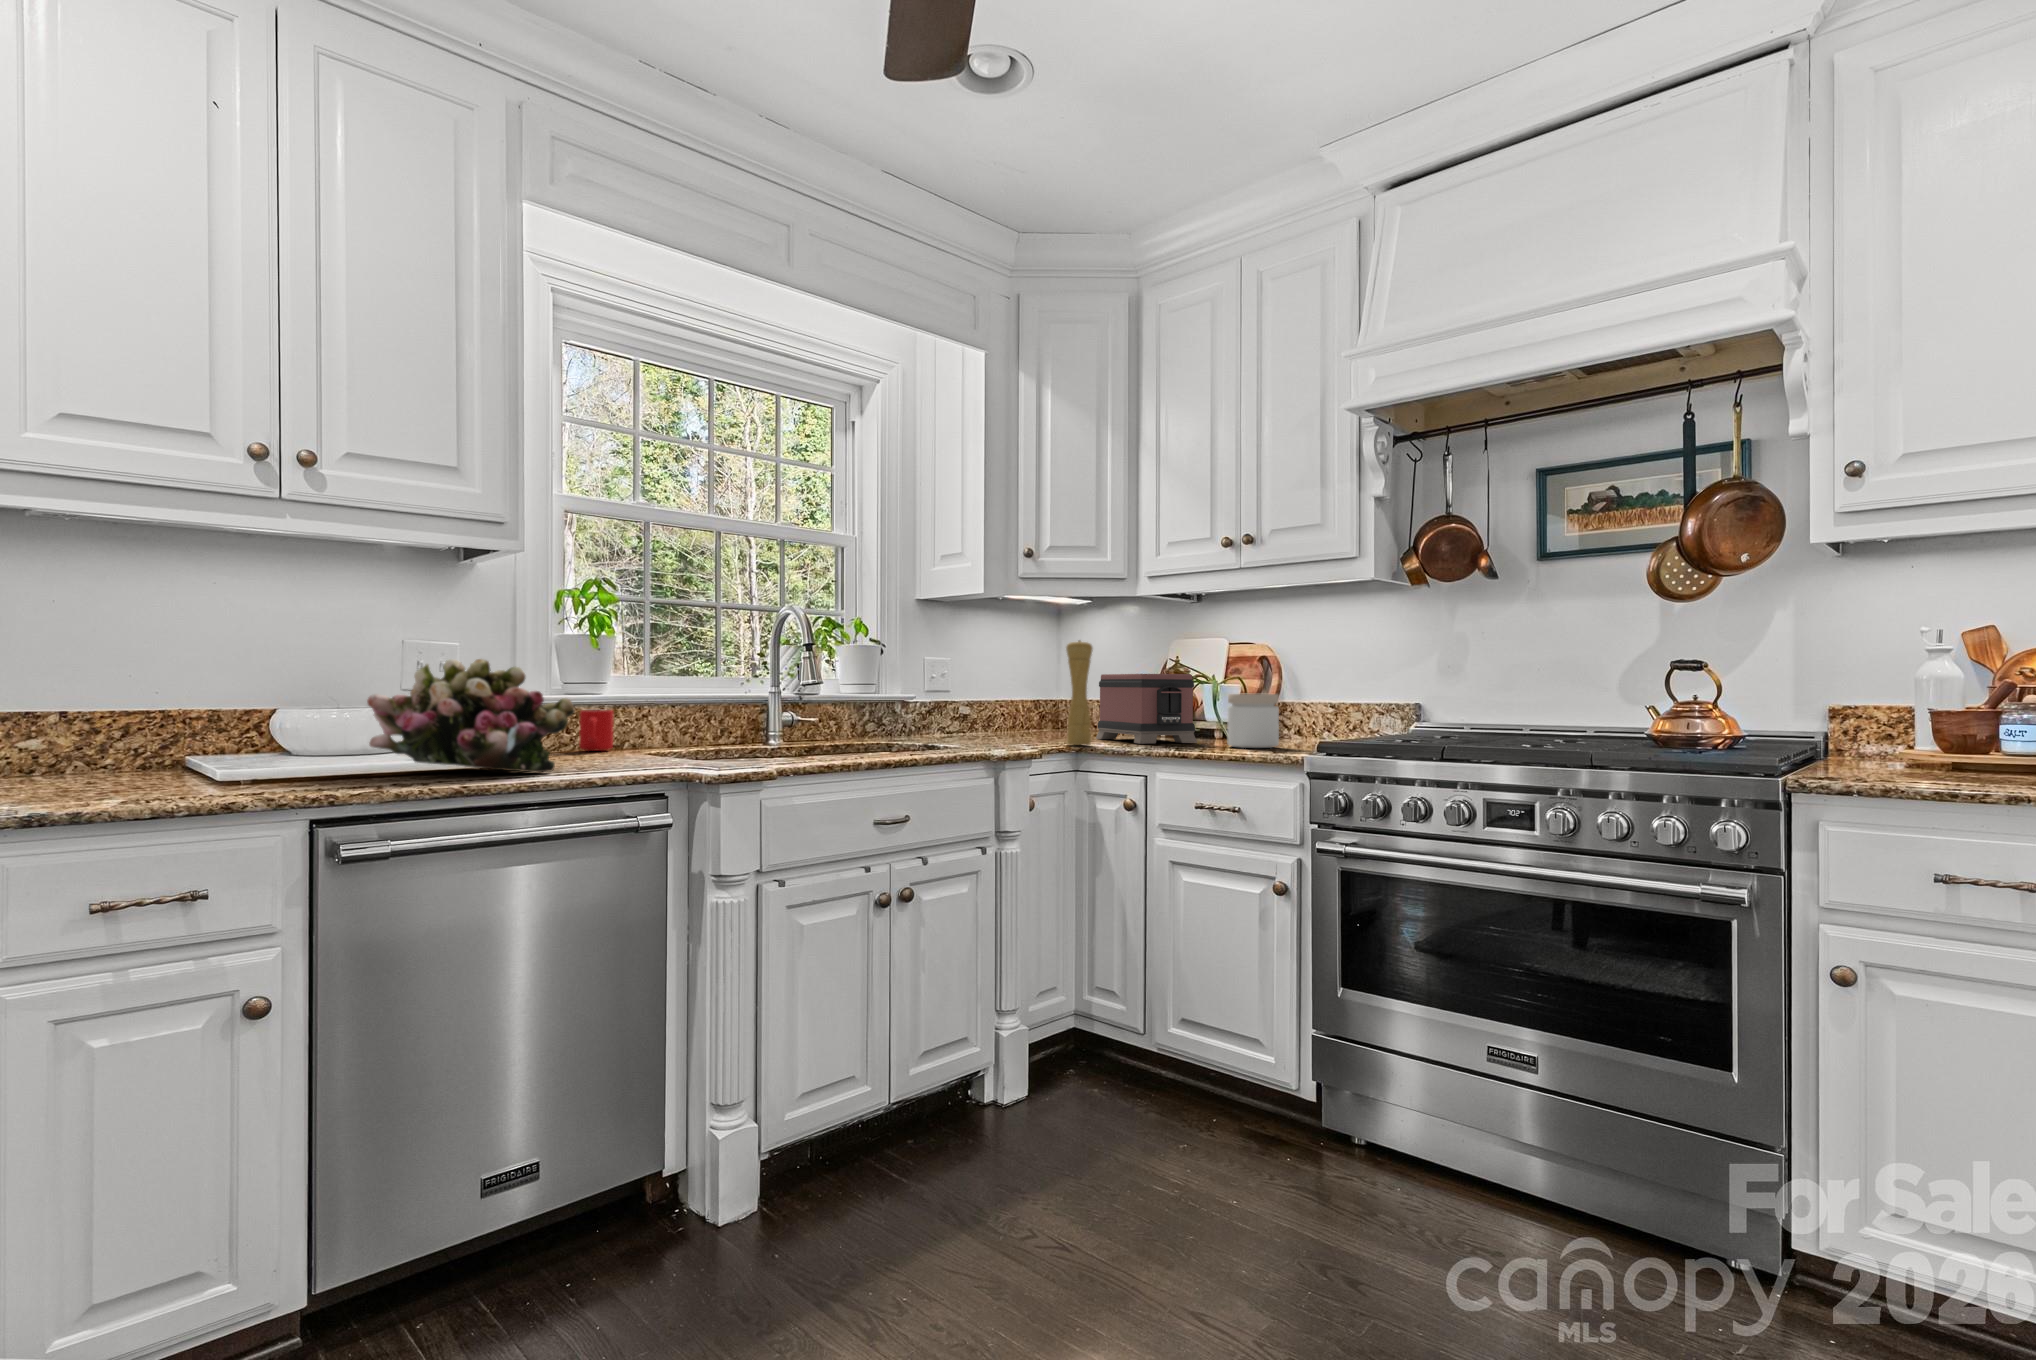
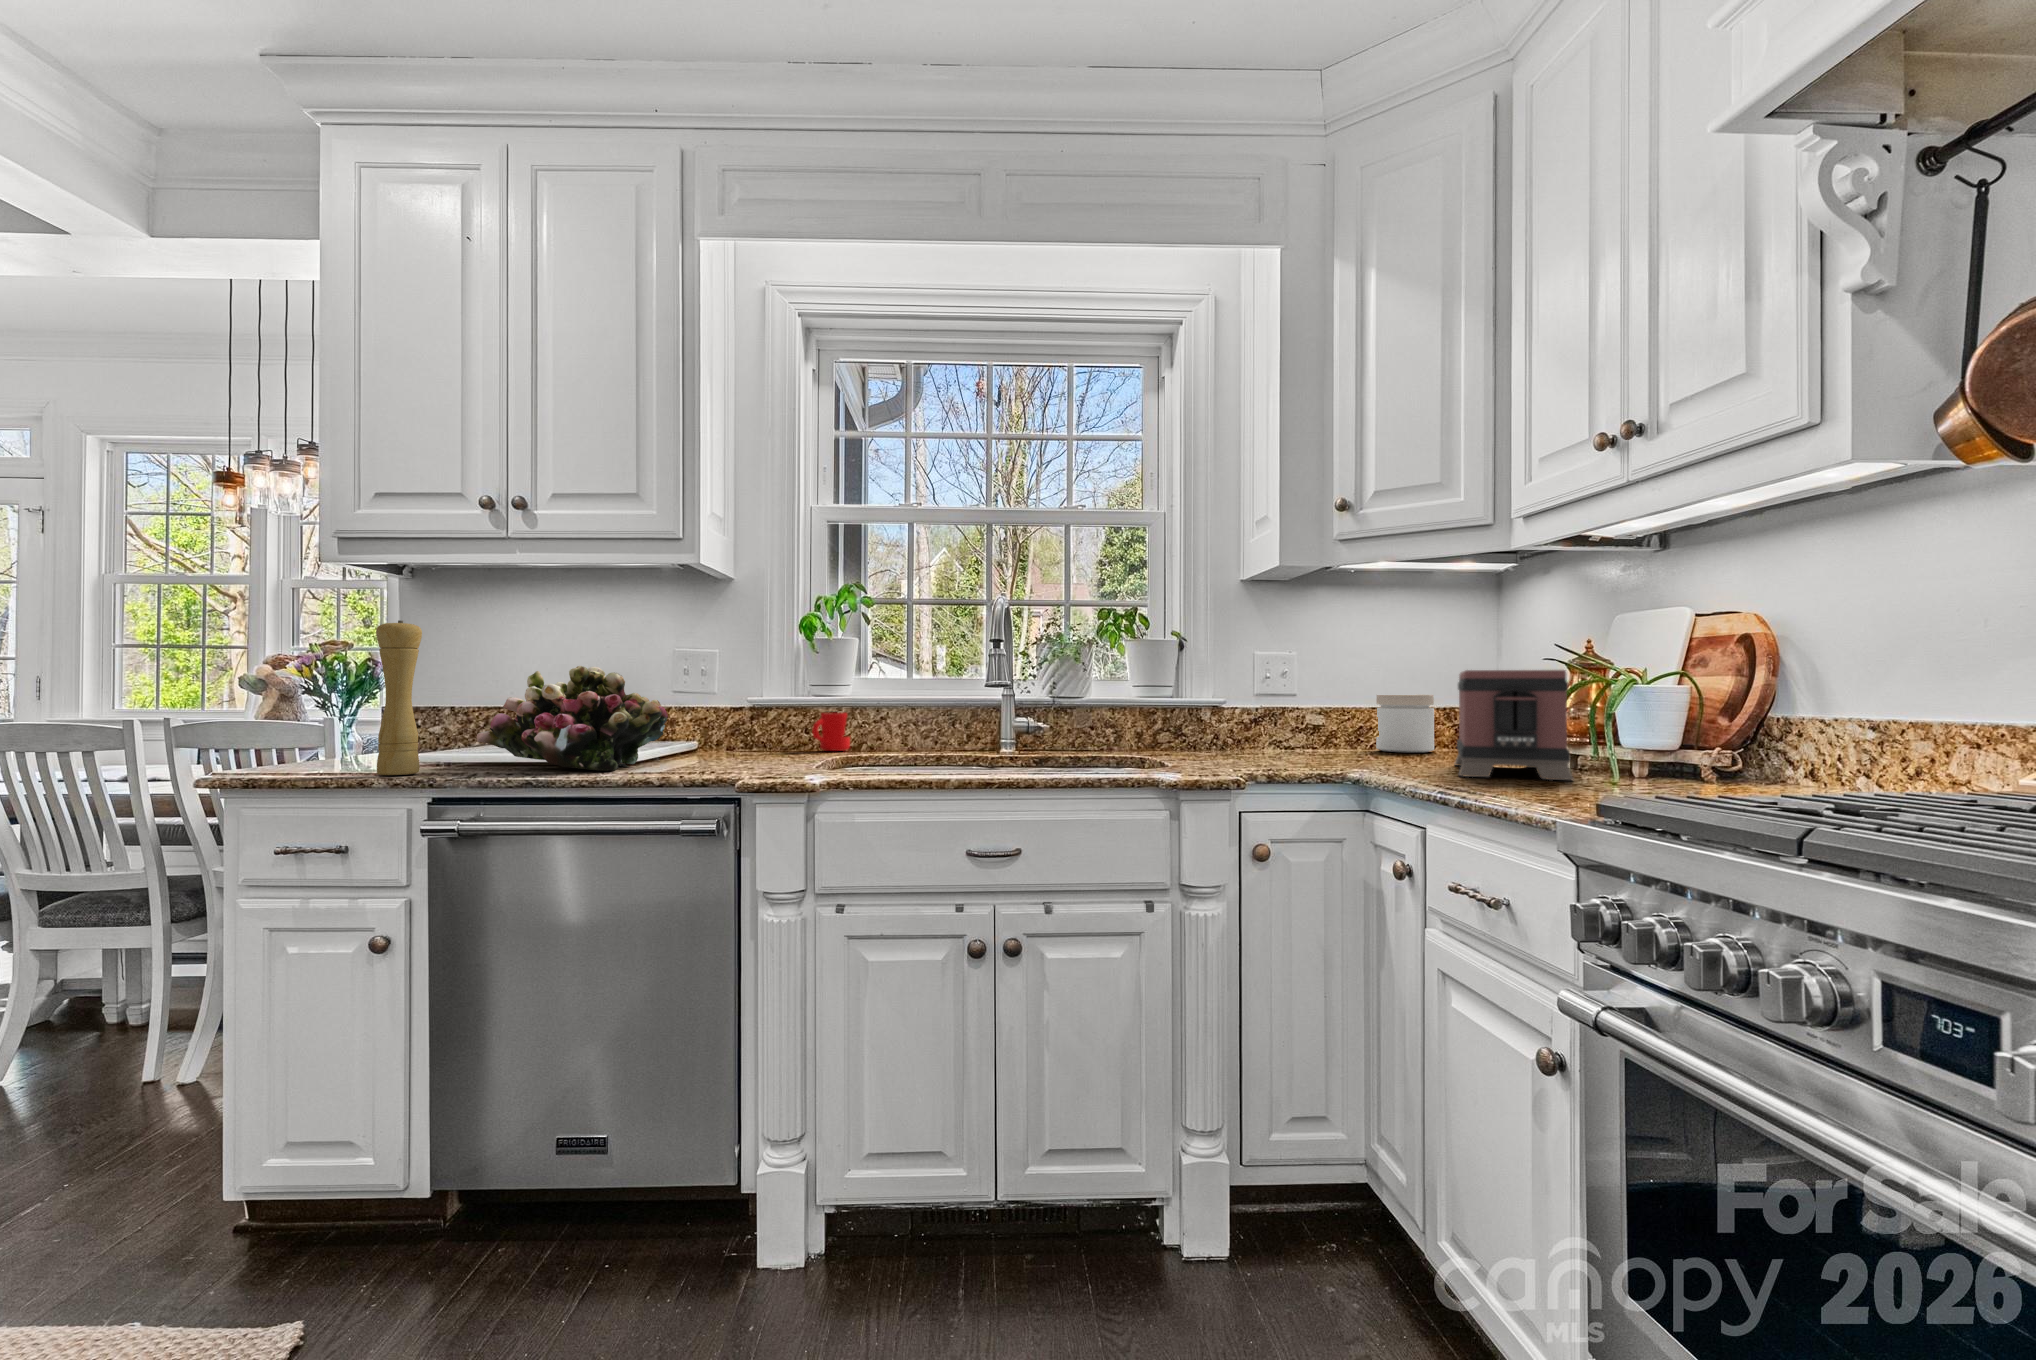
pepper mill: present [1066,640,1093,745] -> present [376,620,422,775]
jar: present [1228,694,1279,748] -> present [1376,694,1434,752]

